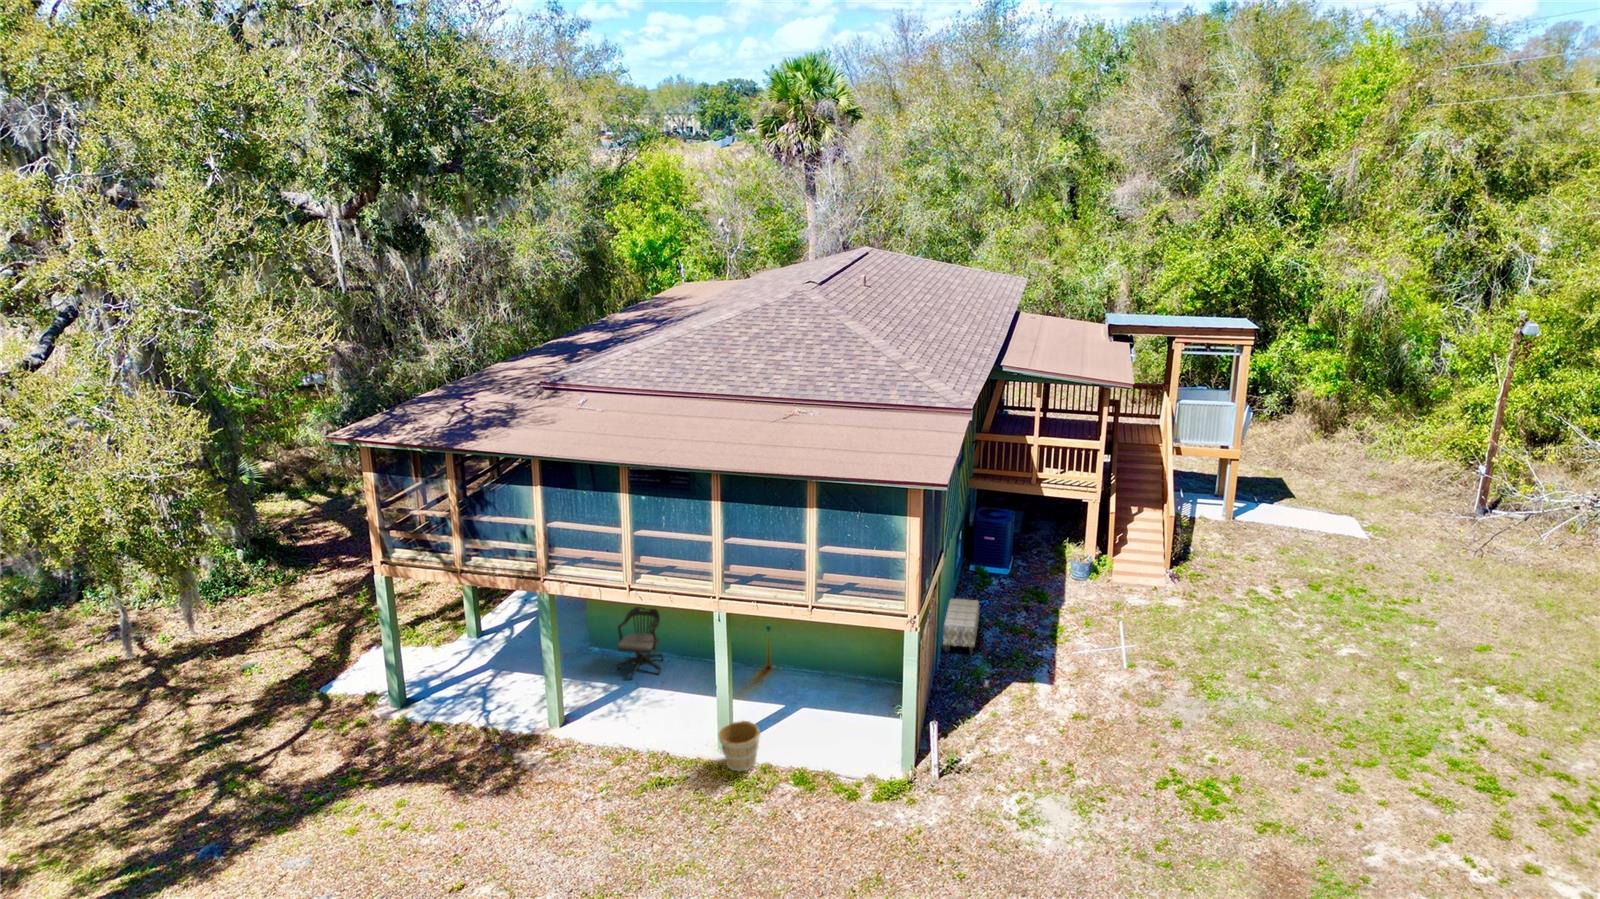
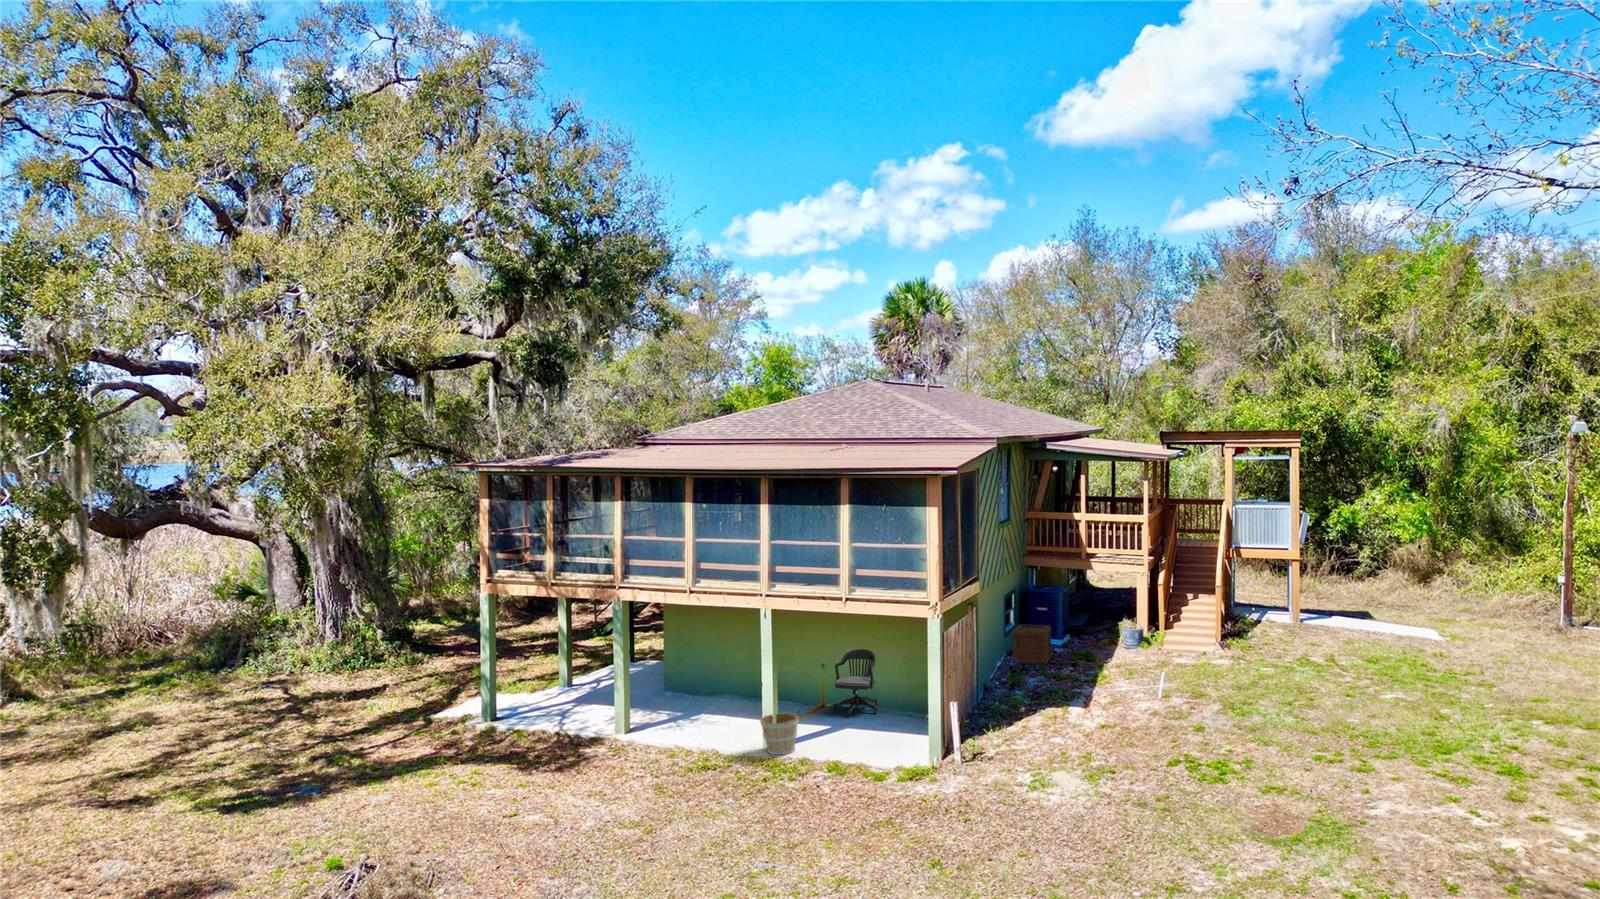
wooden crate: none [959,551,997,597] -> present [1012,625,1052,664]
bench: present [943,599,979,655] -> none [988,651,1027,695]
chair: present [616,607,664,680] -> present [833,649,879,717]

